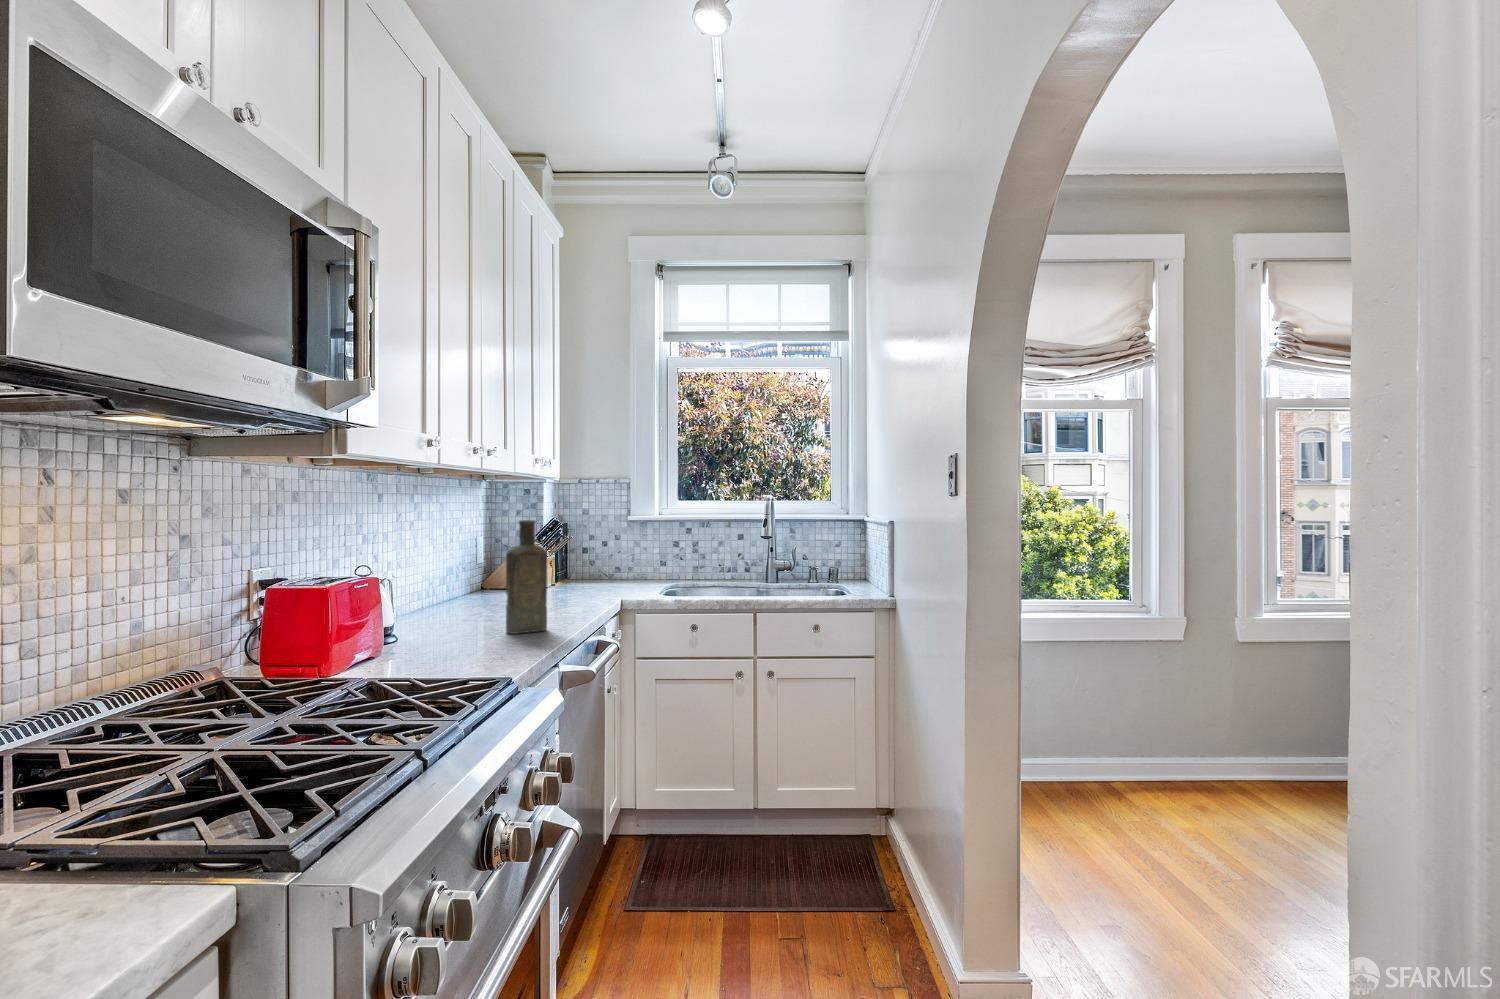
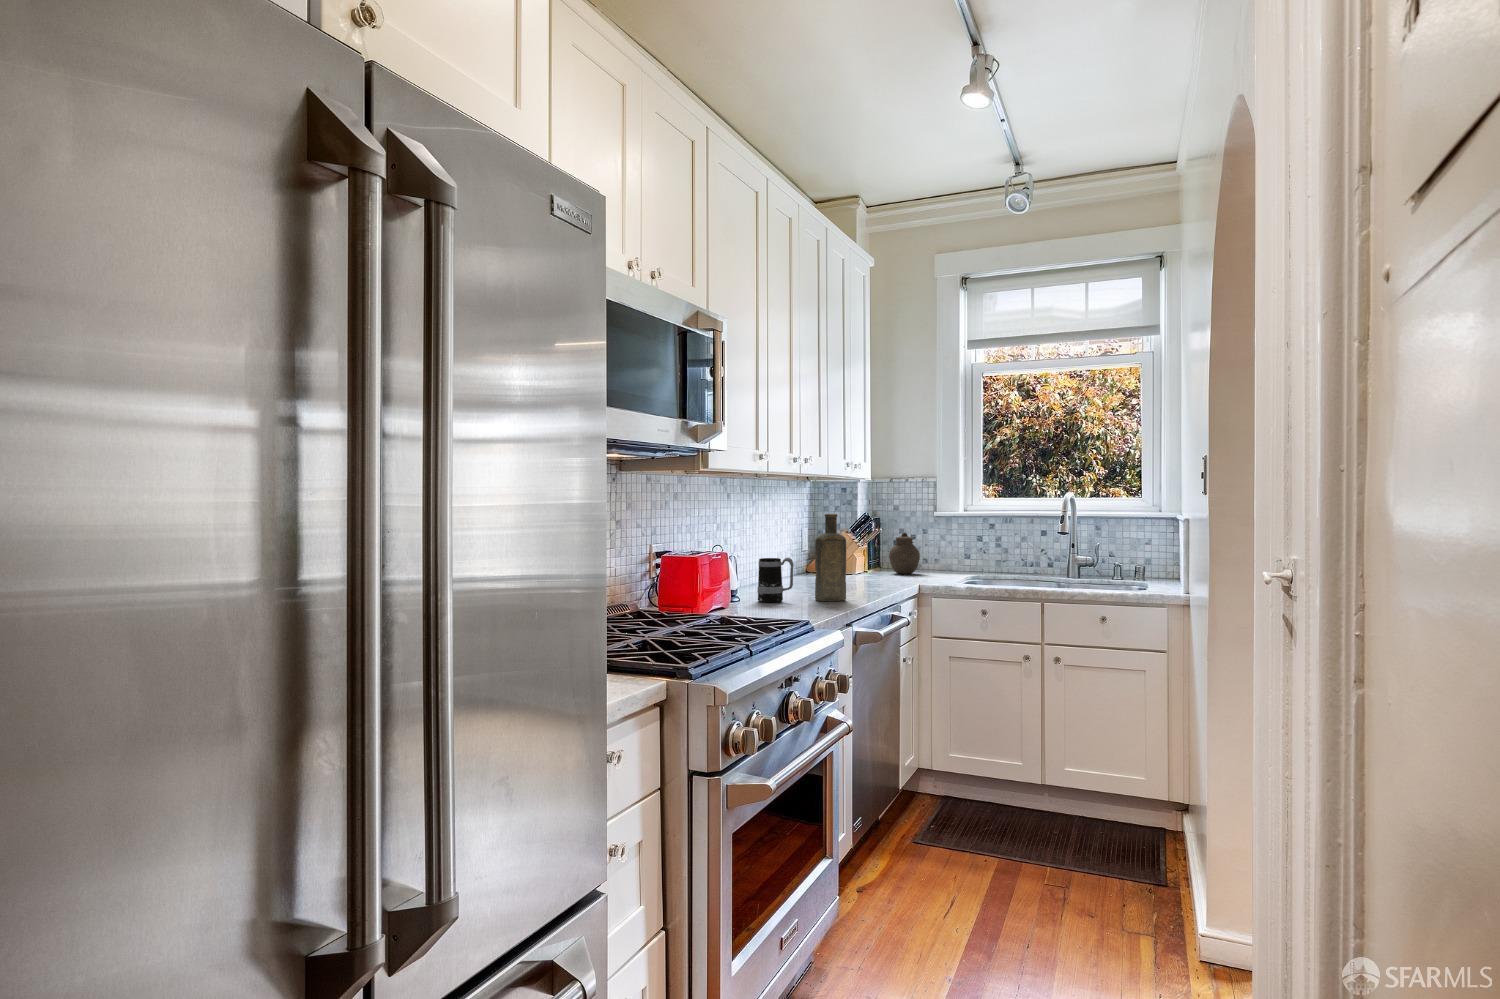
jar: none [579,540,613,585] -> present [889,533,920,574]
mug: none [424,579,477,642] -> present [757,558,794,602]

